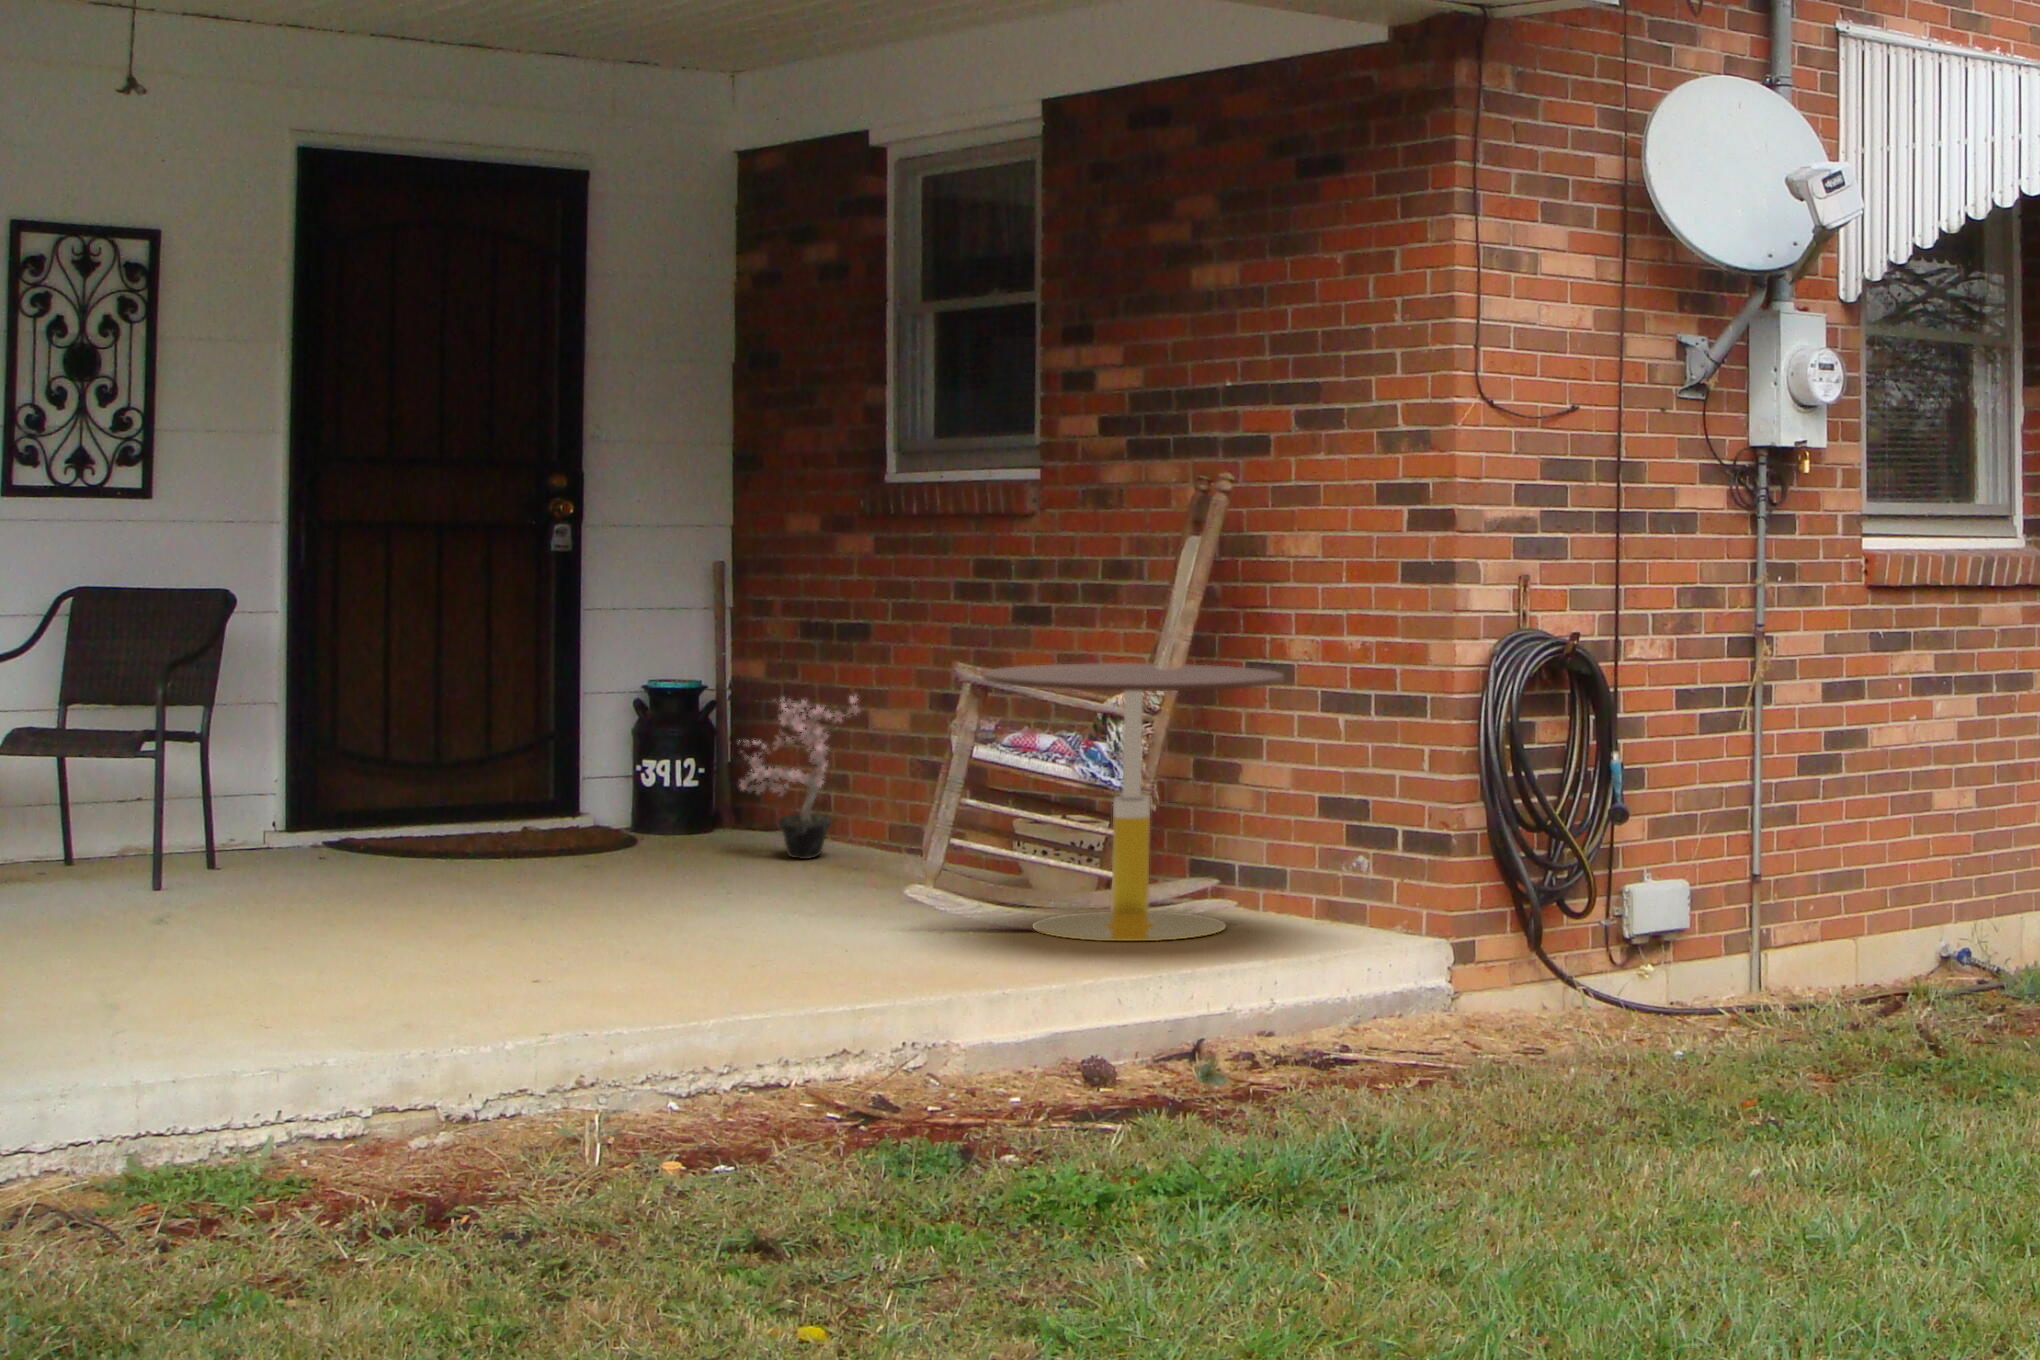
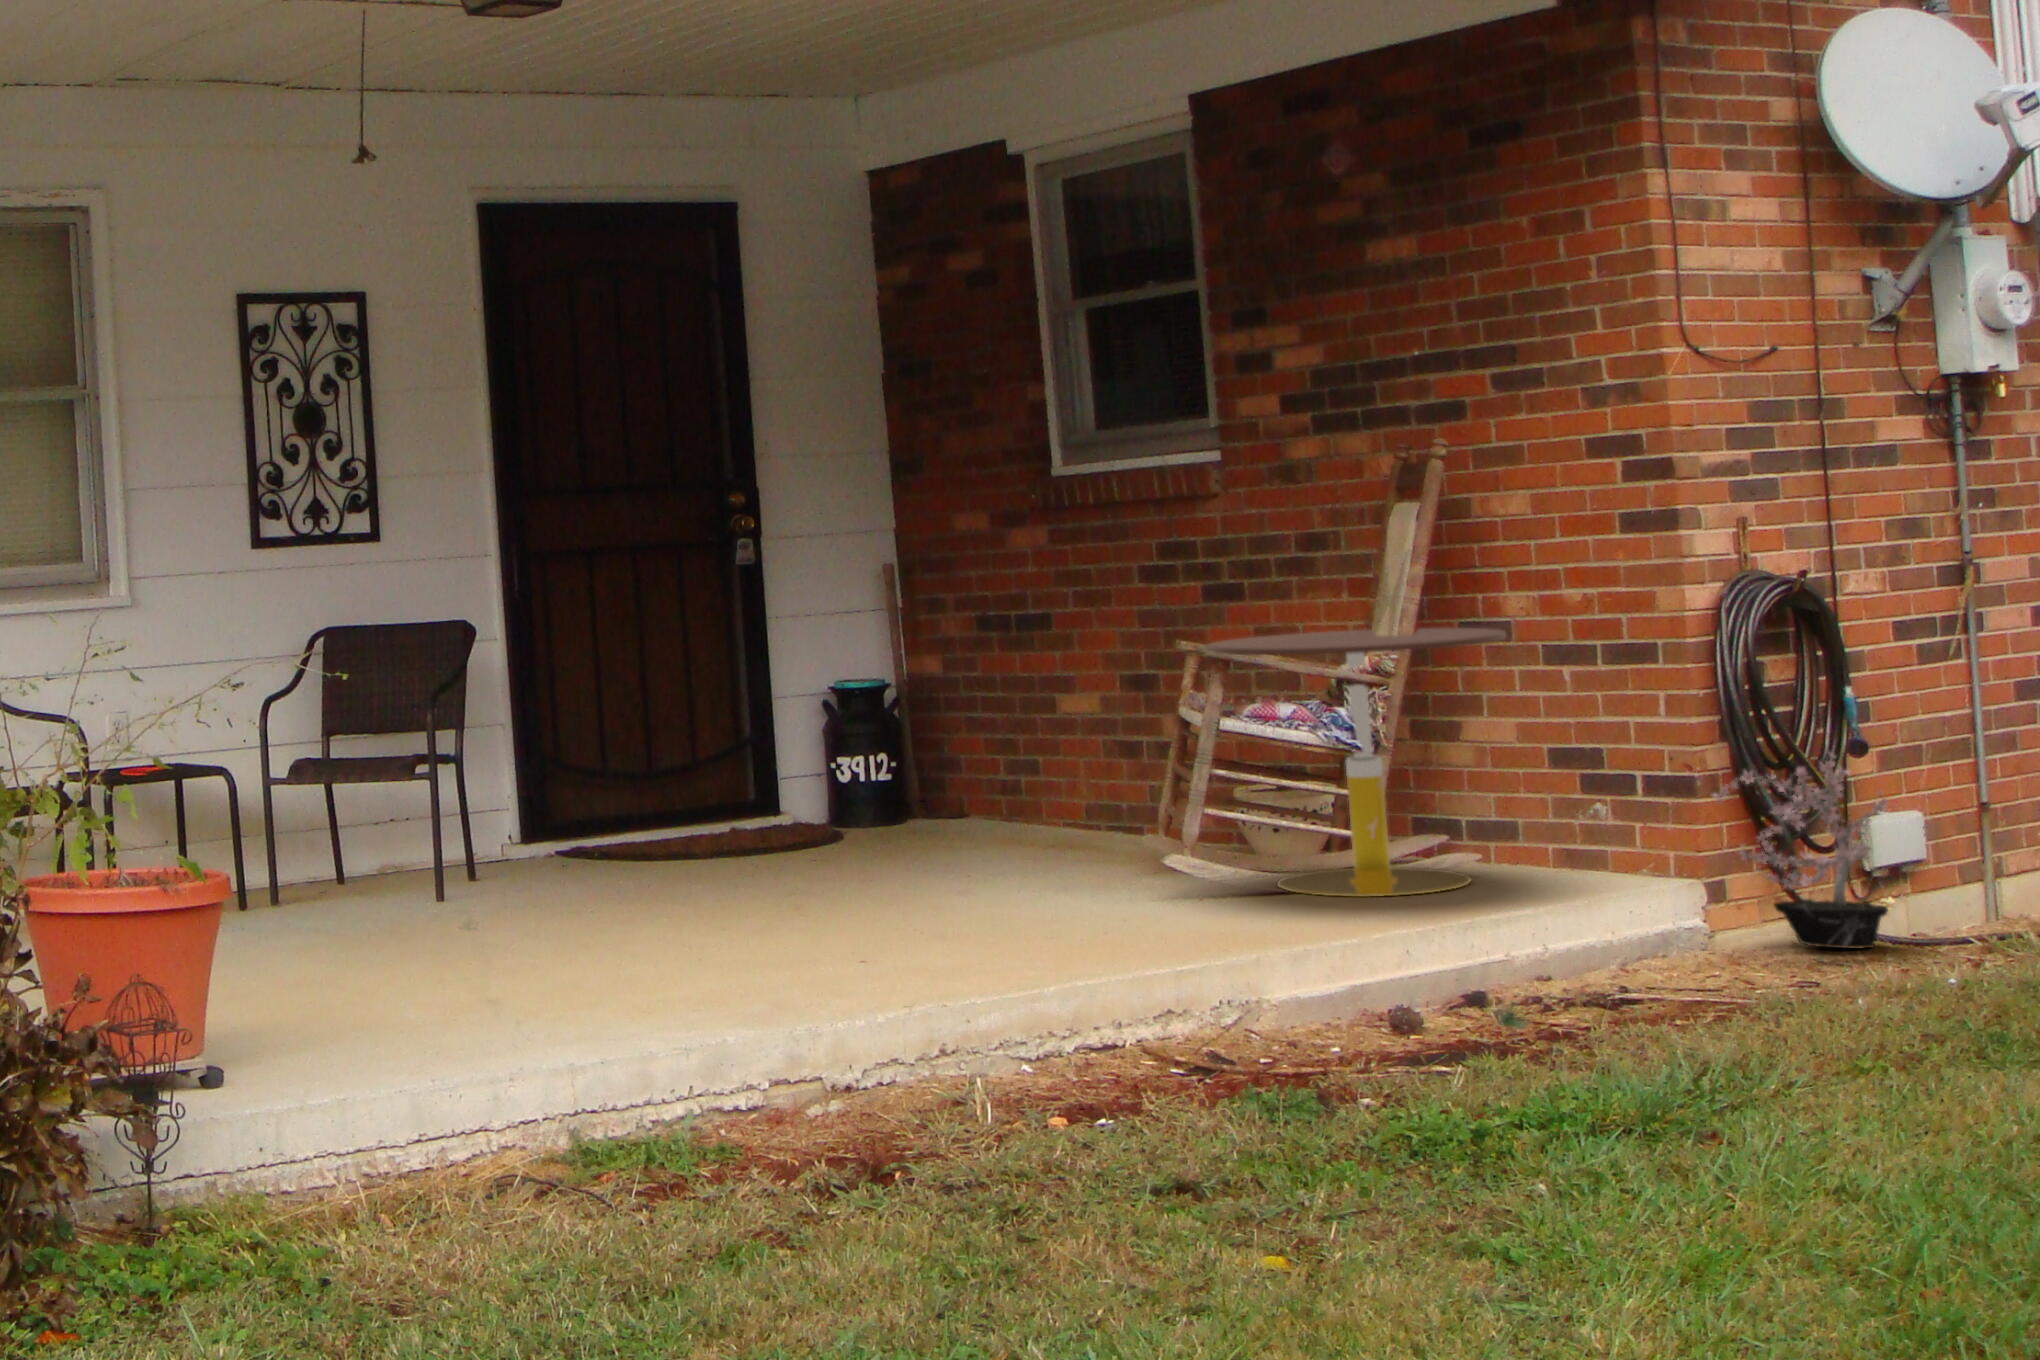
potted plant: present [739,696,859,859] -> present [1714,752,1888,949]

